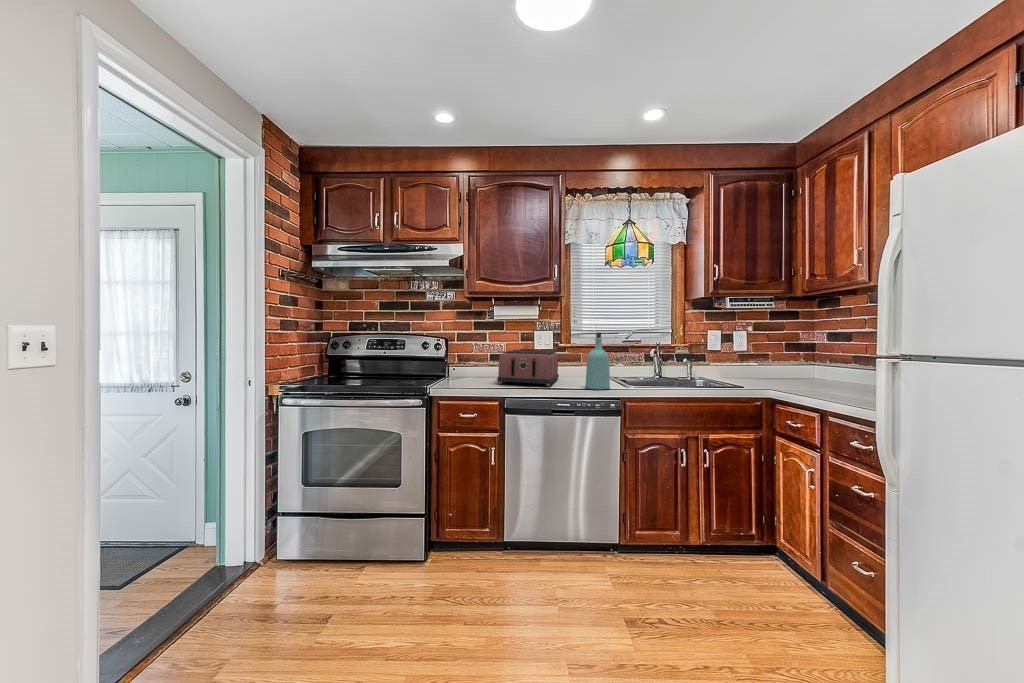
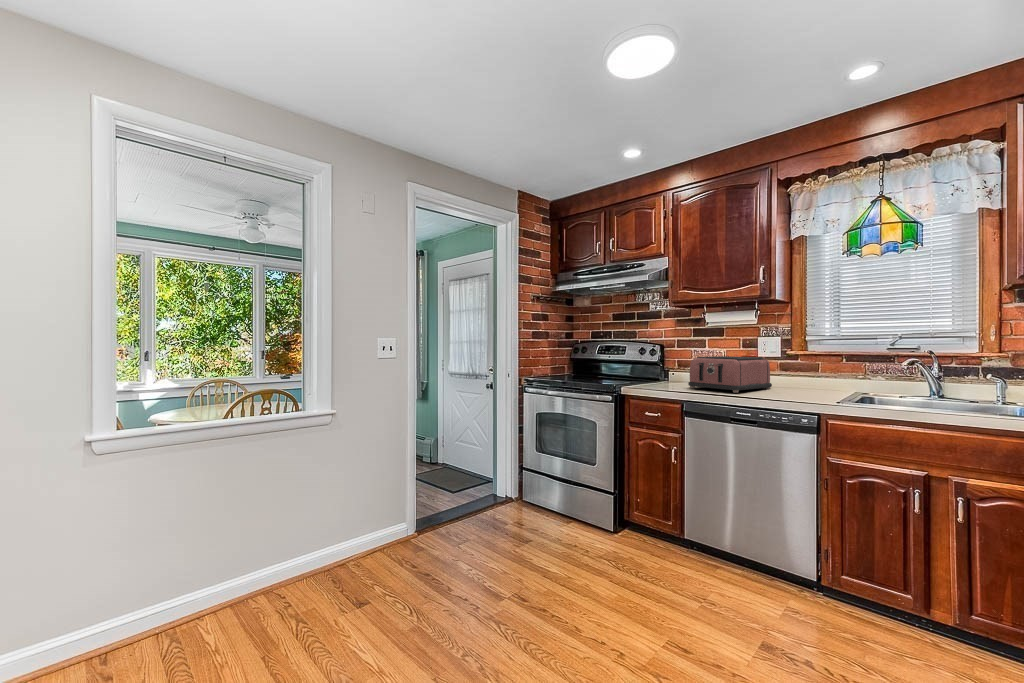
bottle: present [585,333,610,390] -> none [775,336,808,399]

